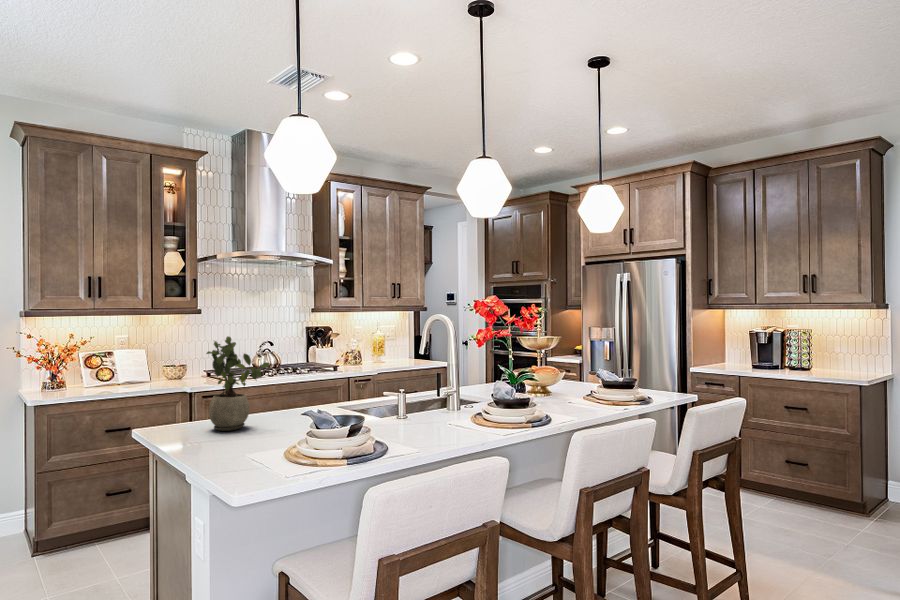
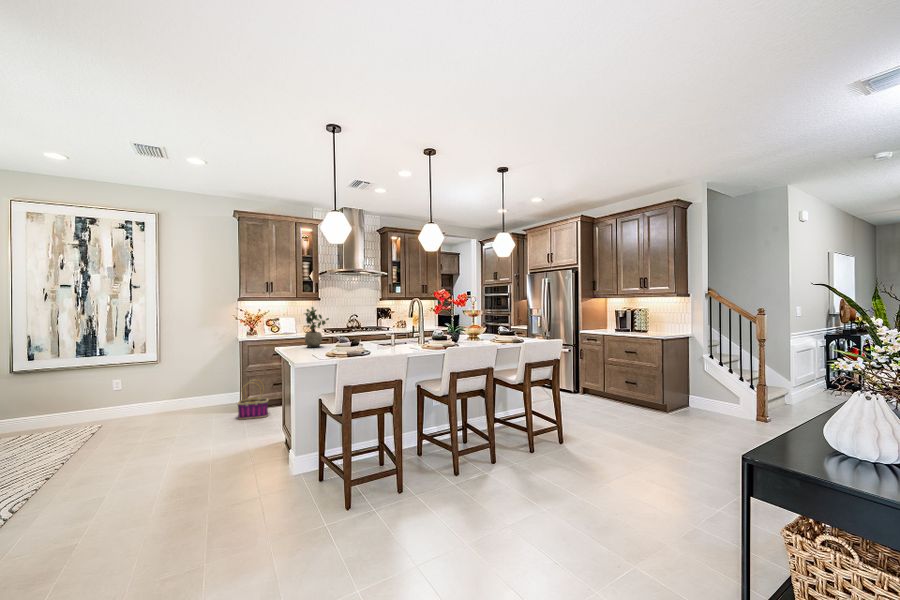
basket: none [25,490,97,583] -> present [238,383,268,419]

